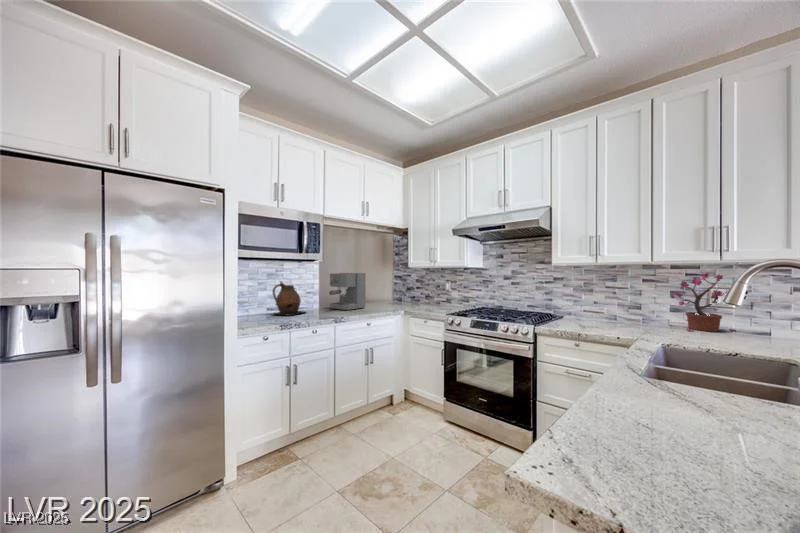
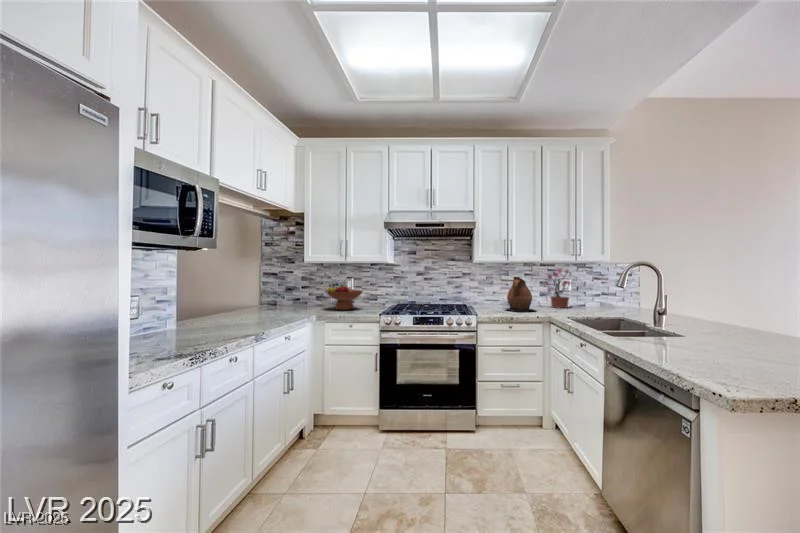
coffee maker: present [329,273,365,311] -> none [222,268,273,321]
ceramic pitcher: present [273,281,305,316] -> present [506,277,536,311]
fruit bowl: none [415,286,447,308] -> present [326,284,363,310]

